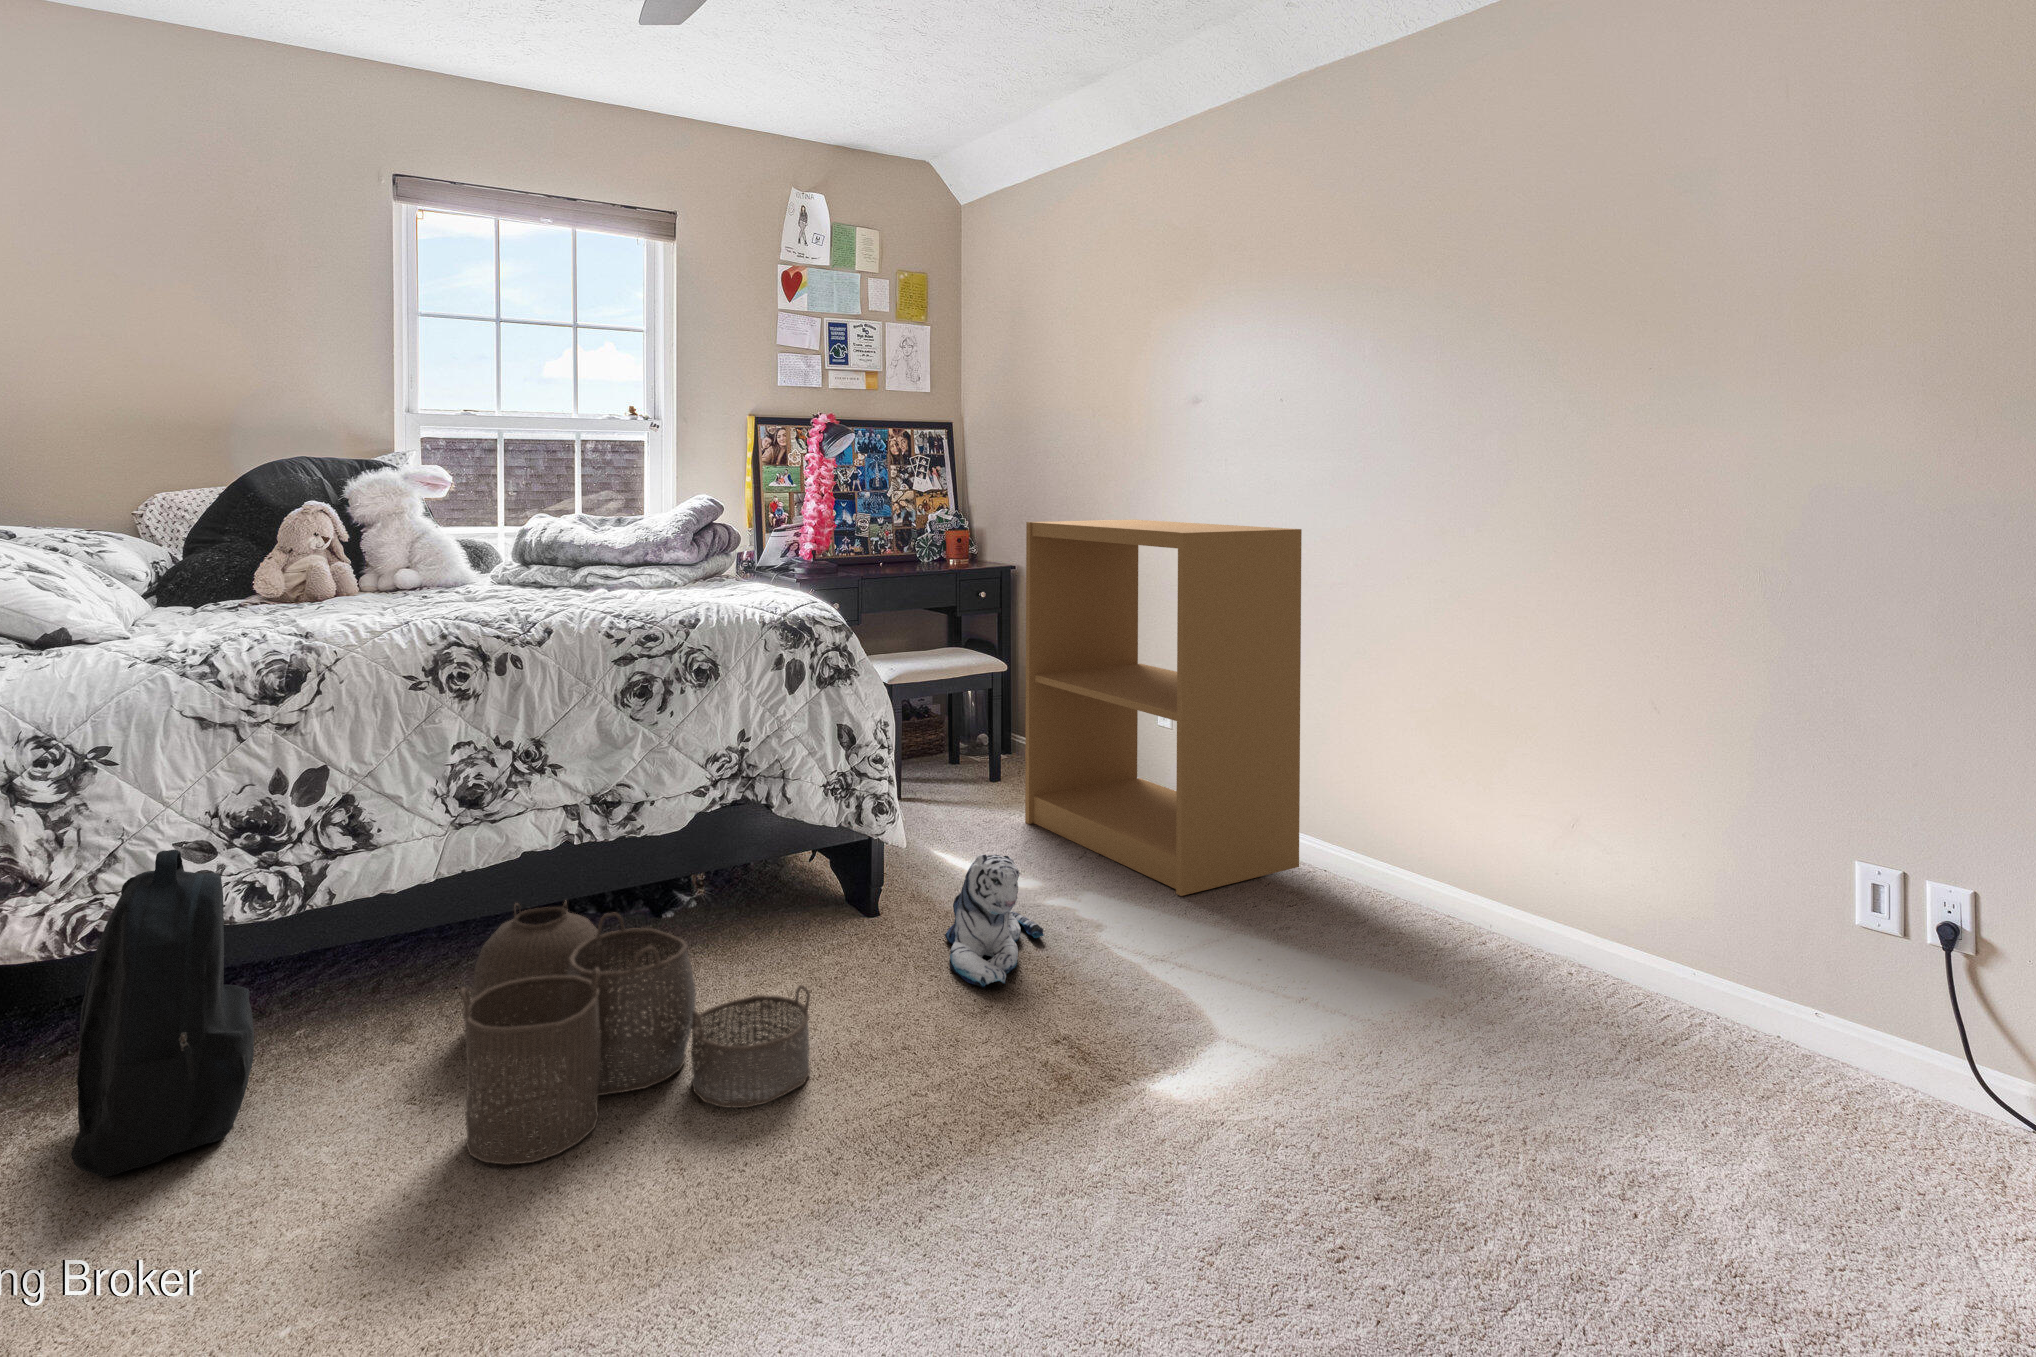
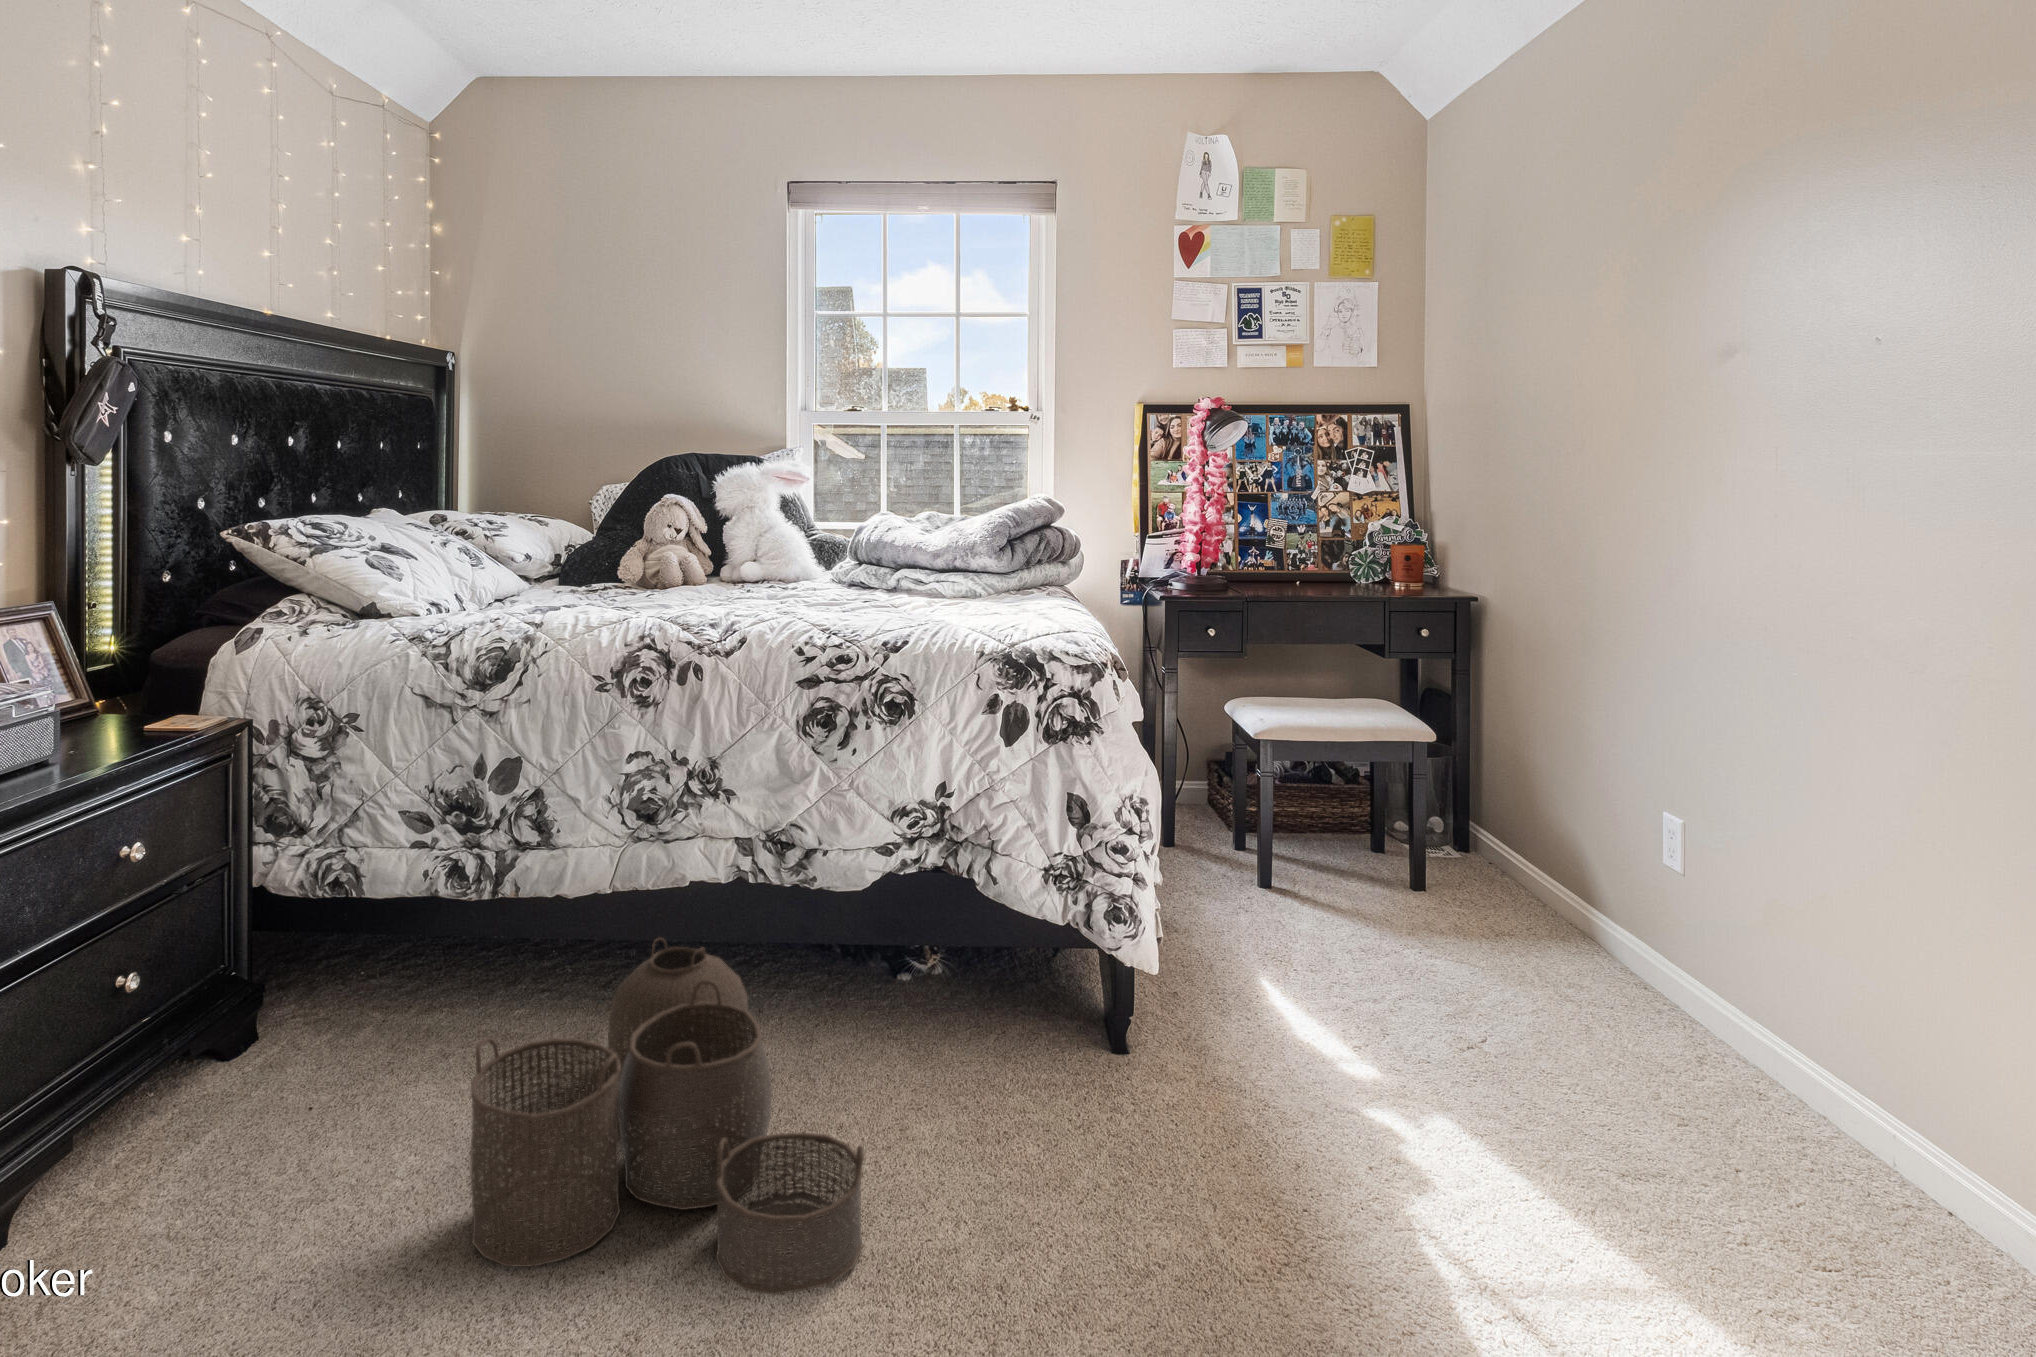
bookshelf: present [1025,520,1302,896] -> none [1415,541,1877,1167]
backpack: present [71,850,254,1177] -> none [228,823,424,1121]
plush toy: present [945,854,1044,987] -> none [1144,1016,1309,1223]

